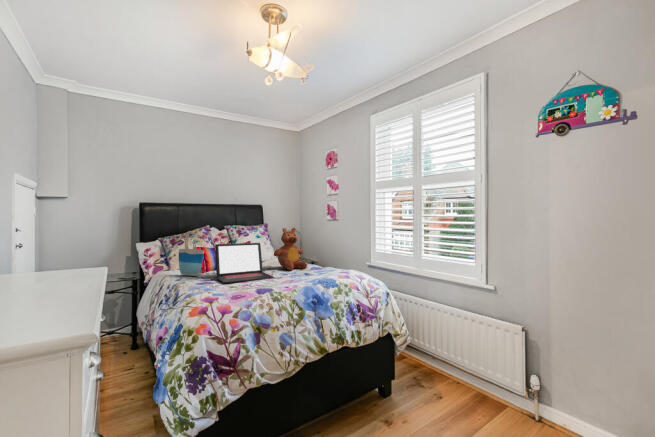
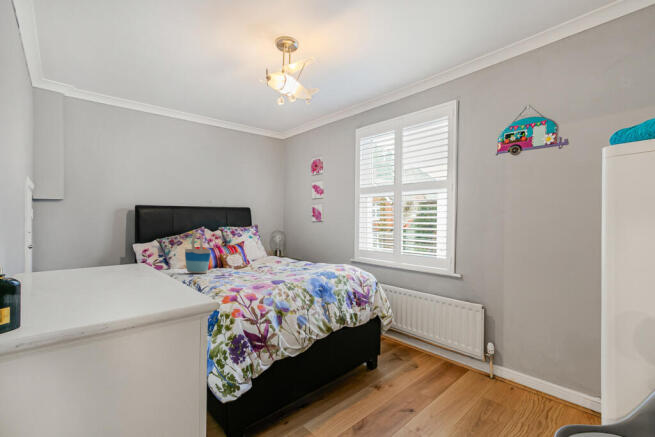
teddy bear: present [274,228,307,270] -> none [272,228,303,267]
laptop: present [215,243,274,284] -> none [223,242,278,278]

